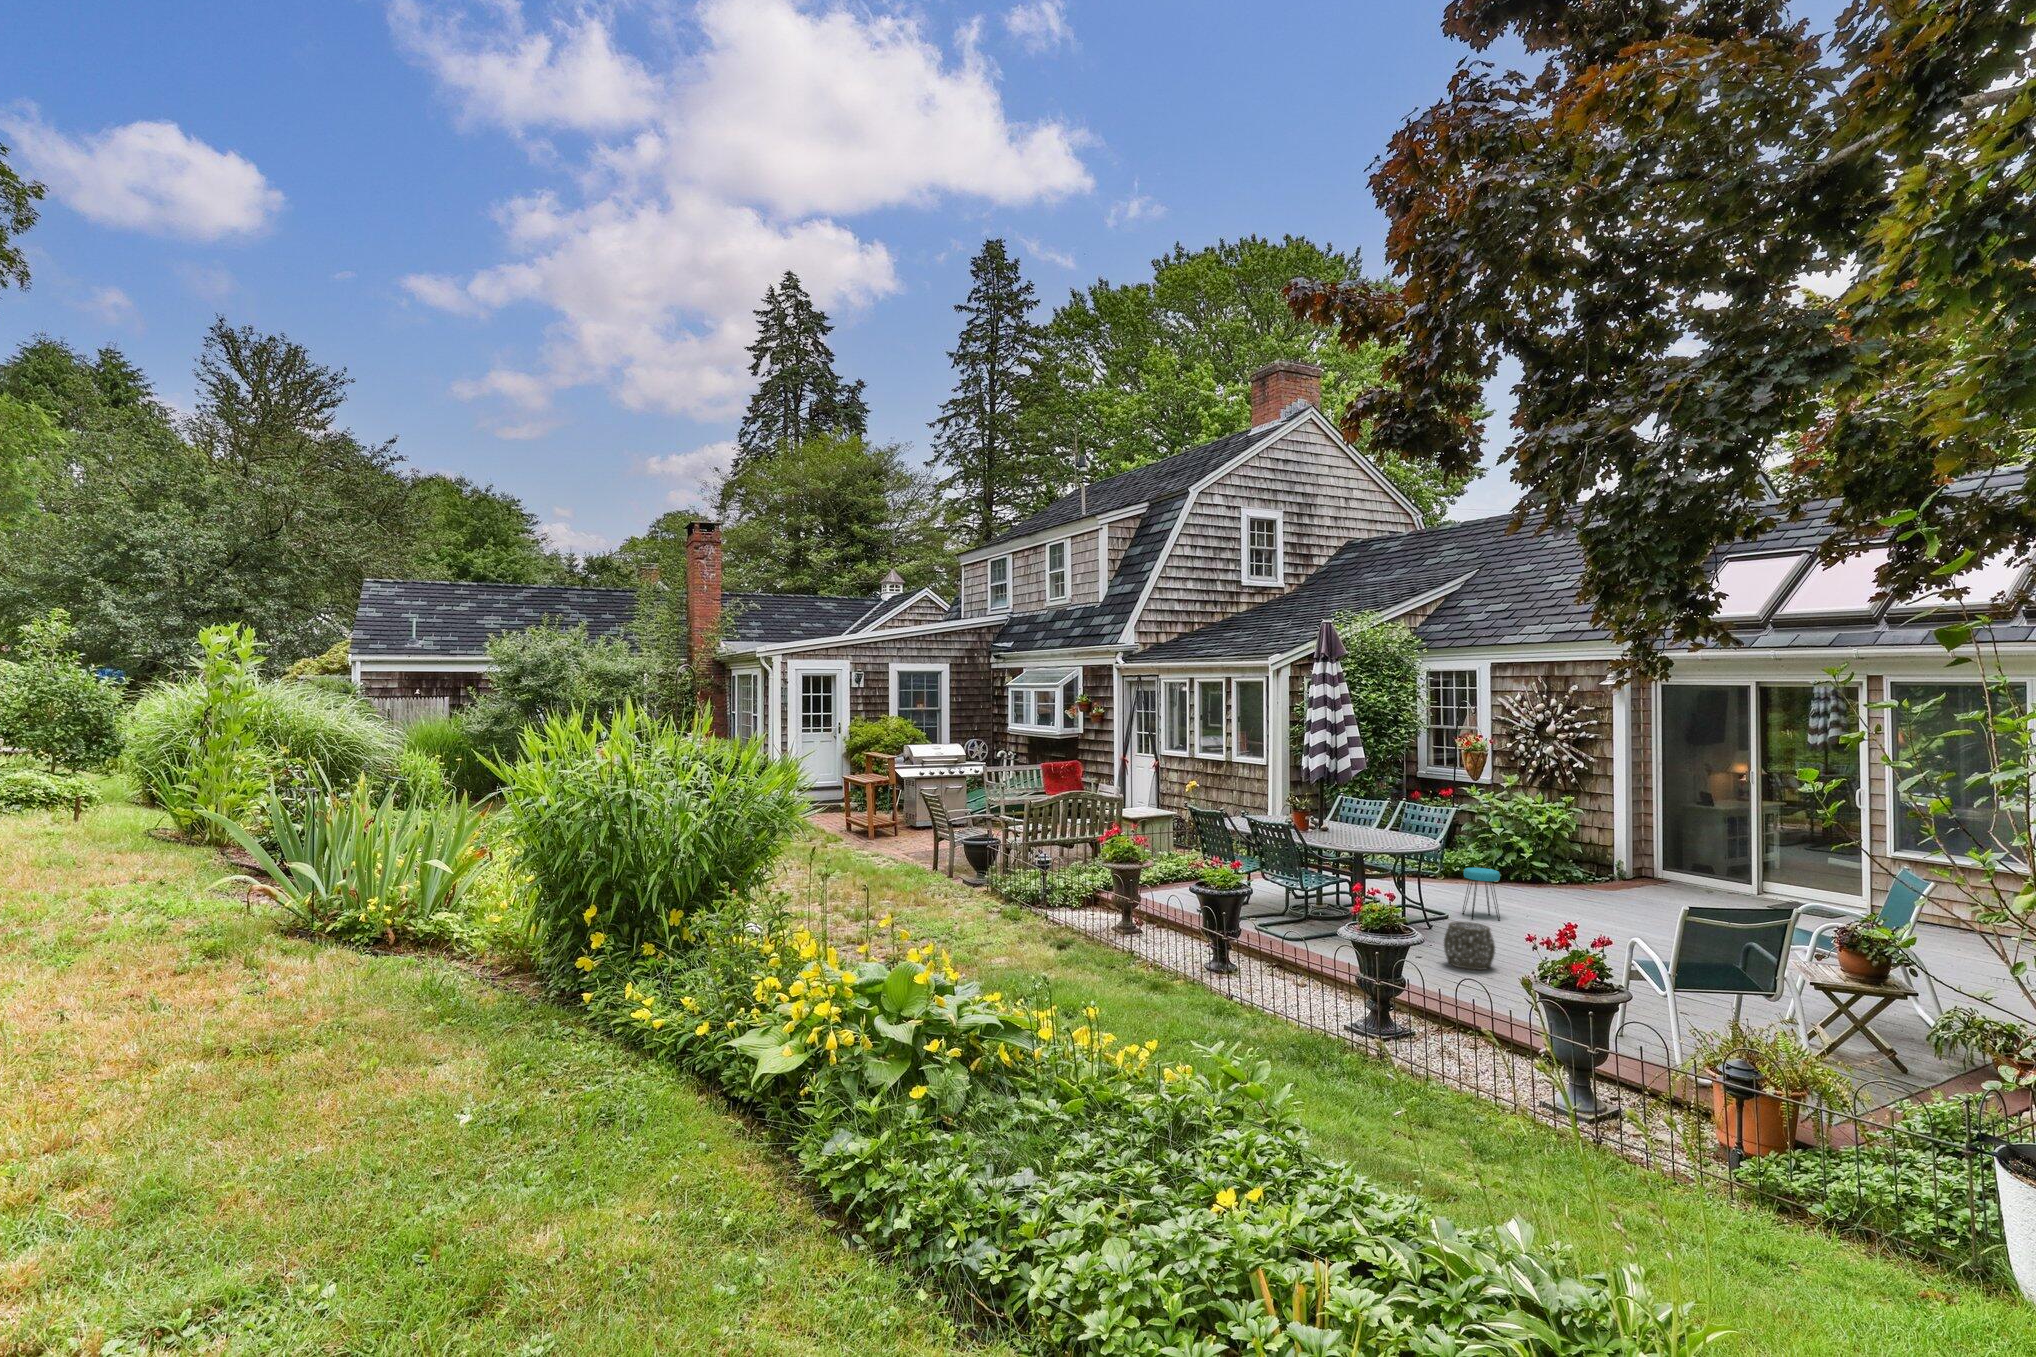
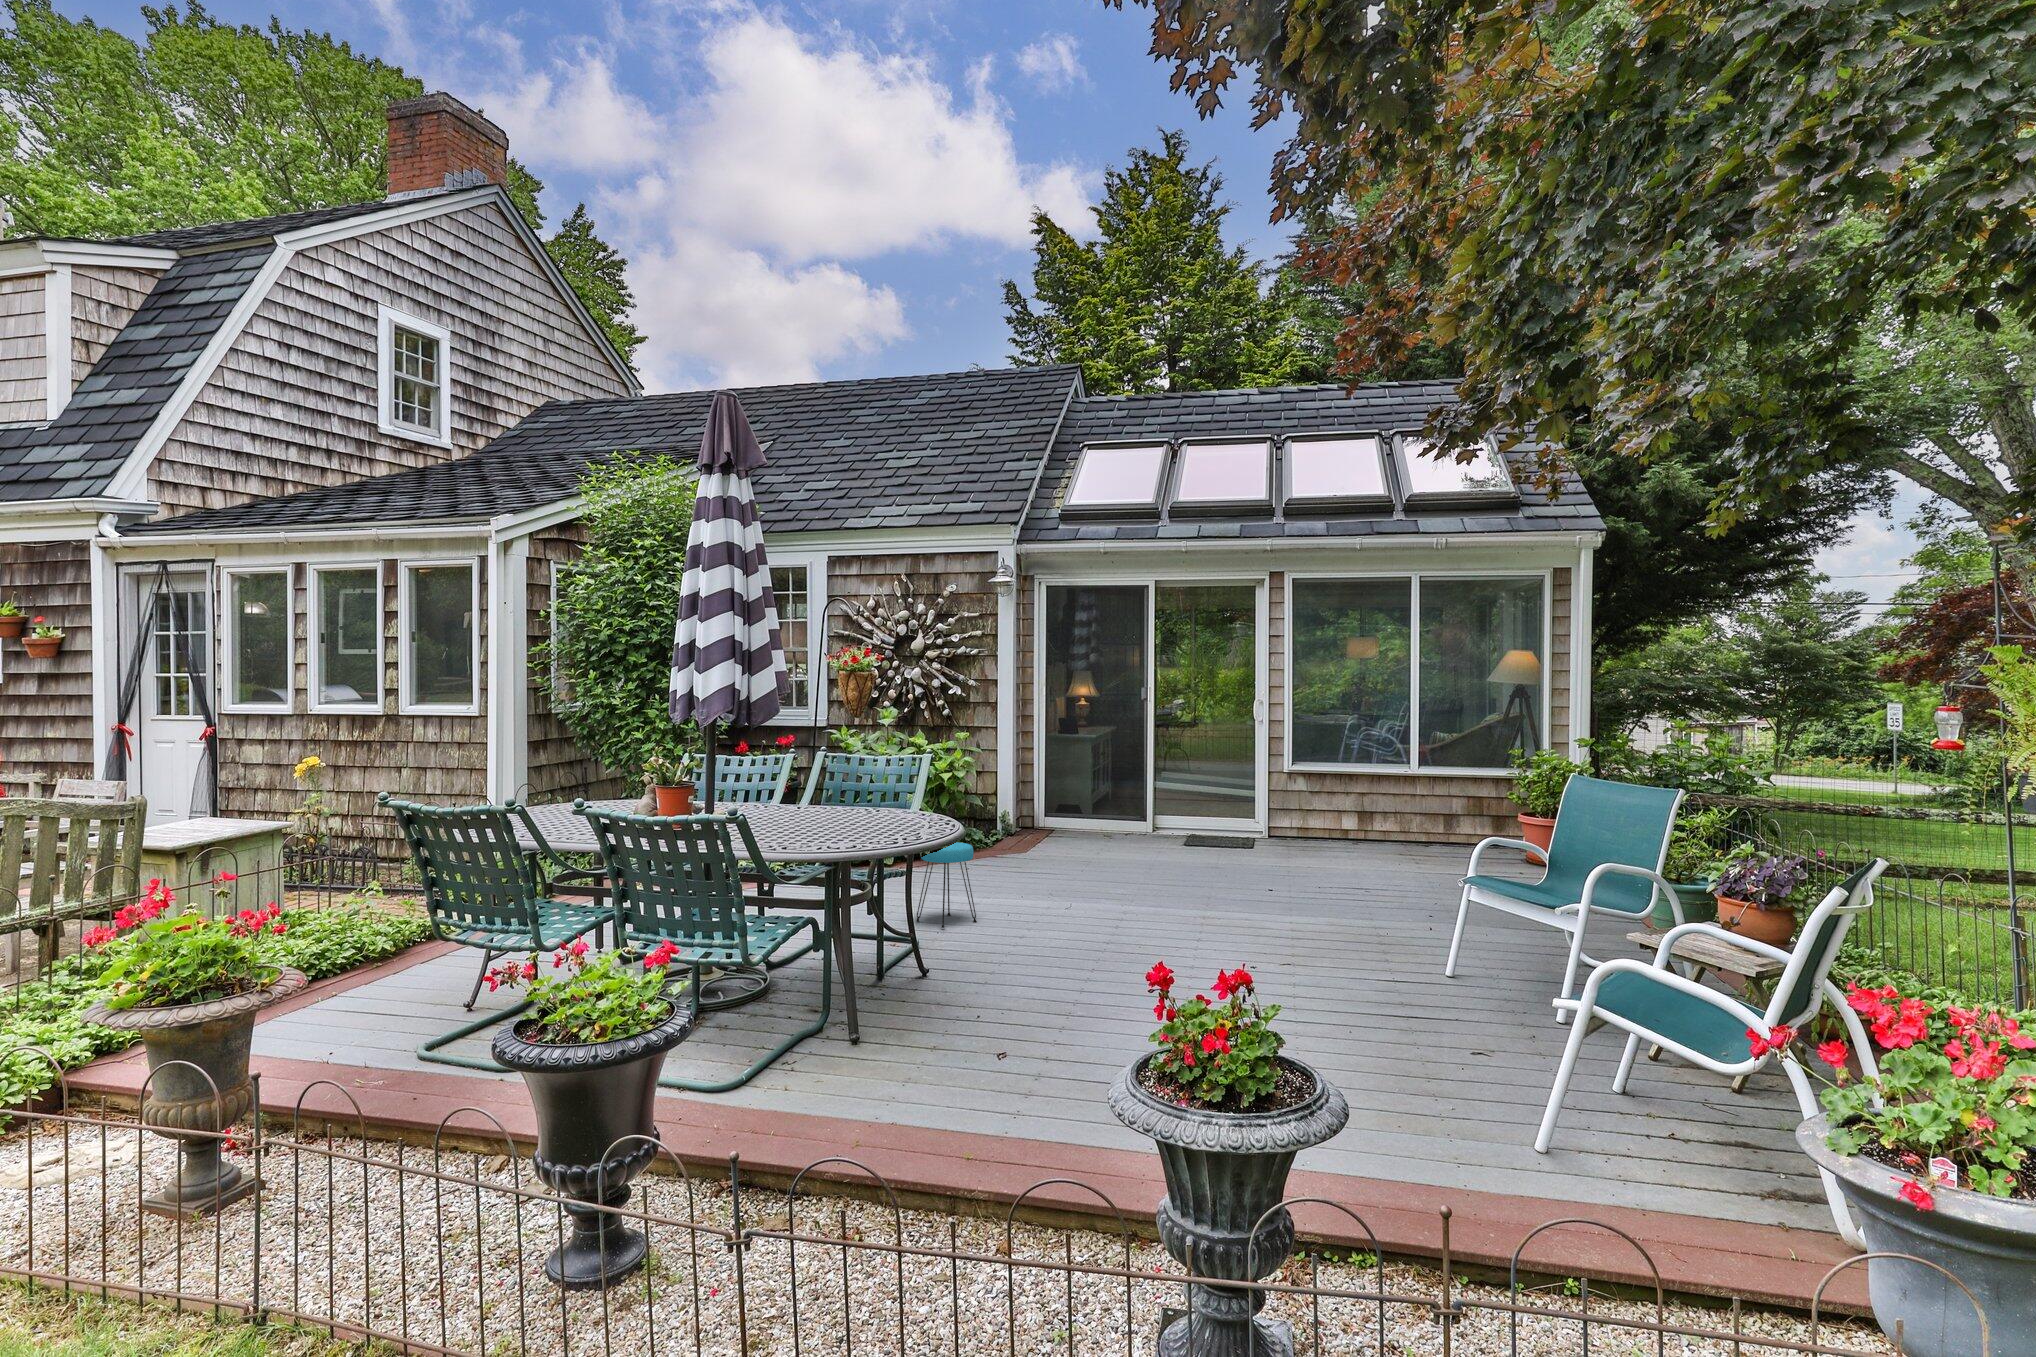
woven basket: present [1444,921,1495,970] -> none [1036,940,1123,1033]

